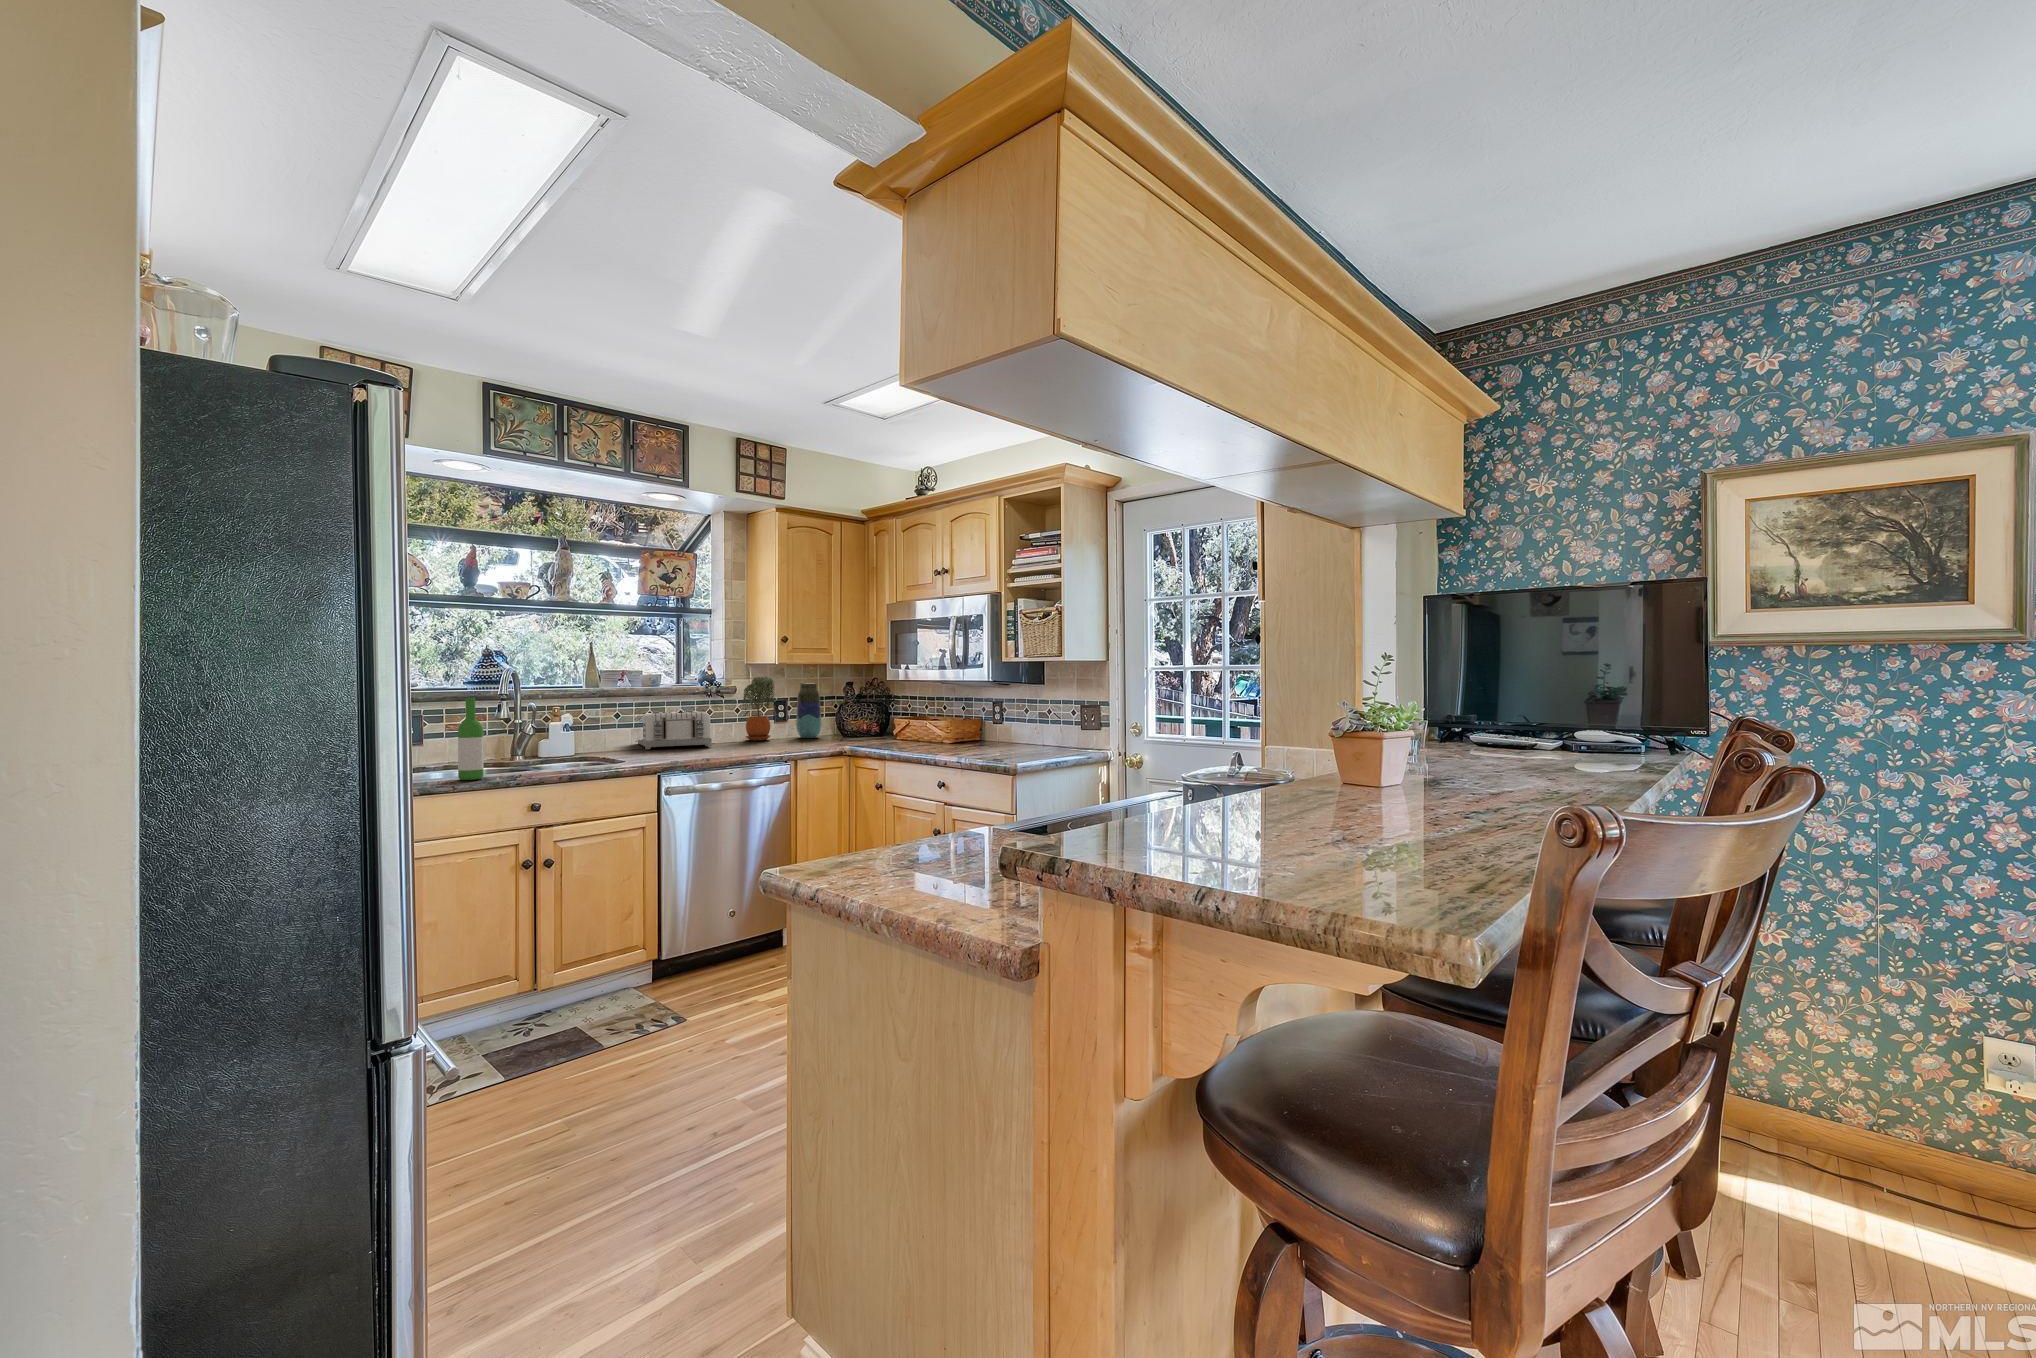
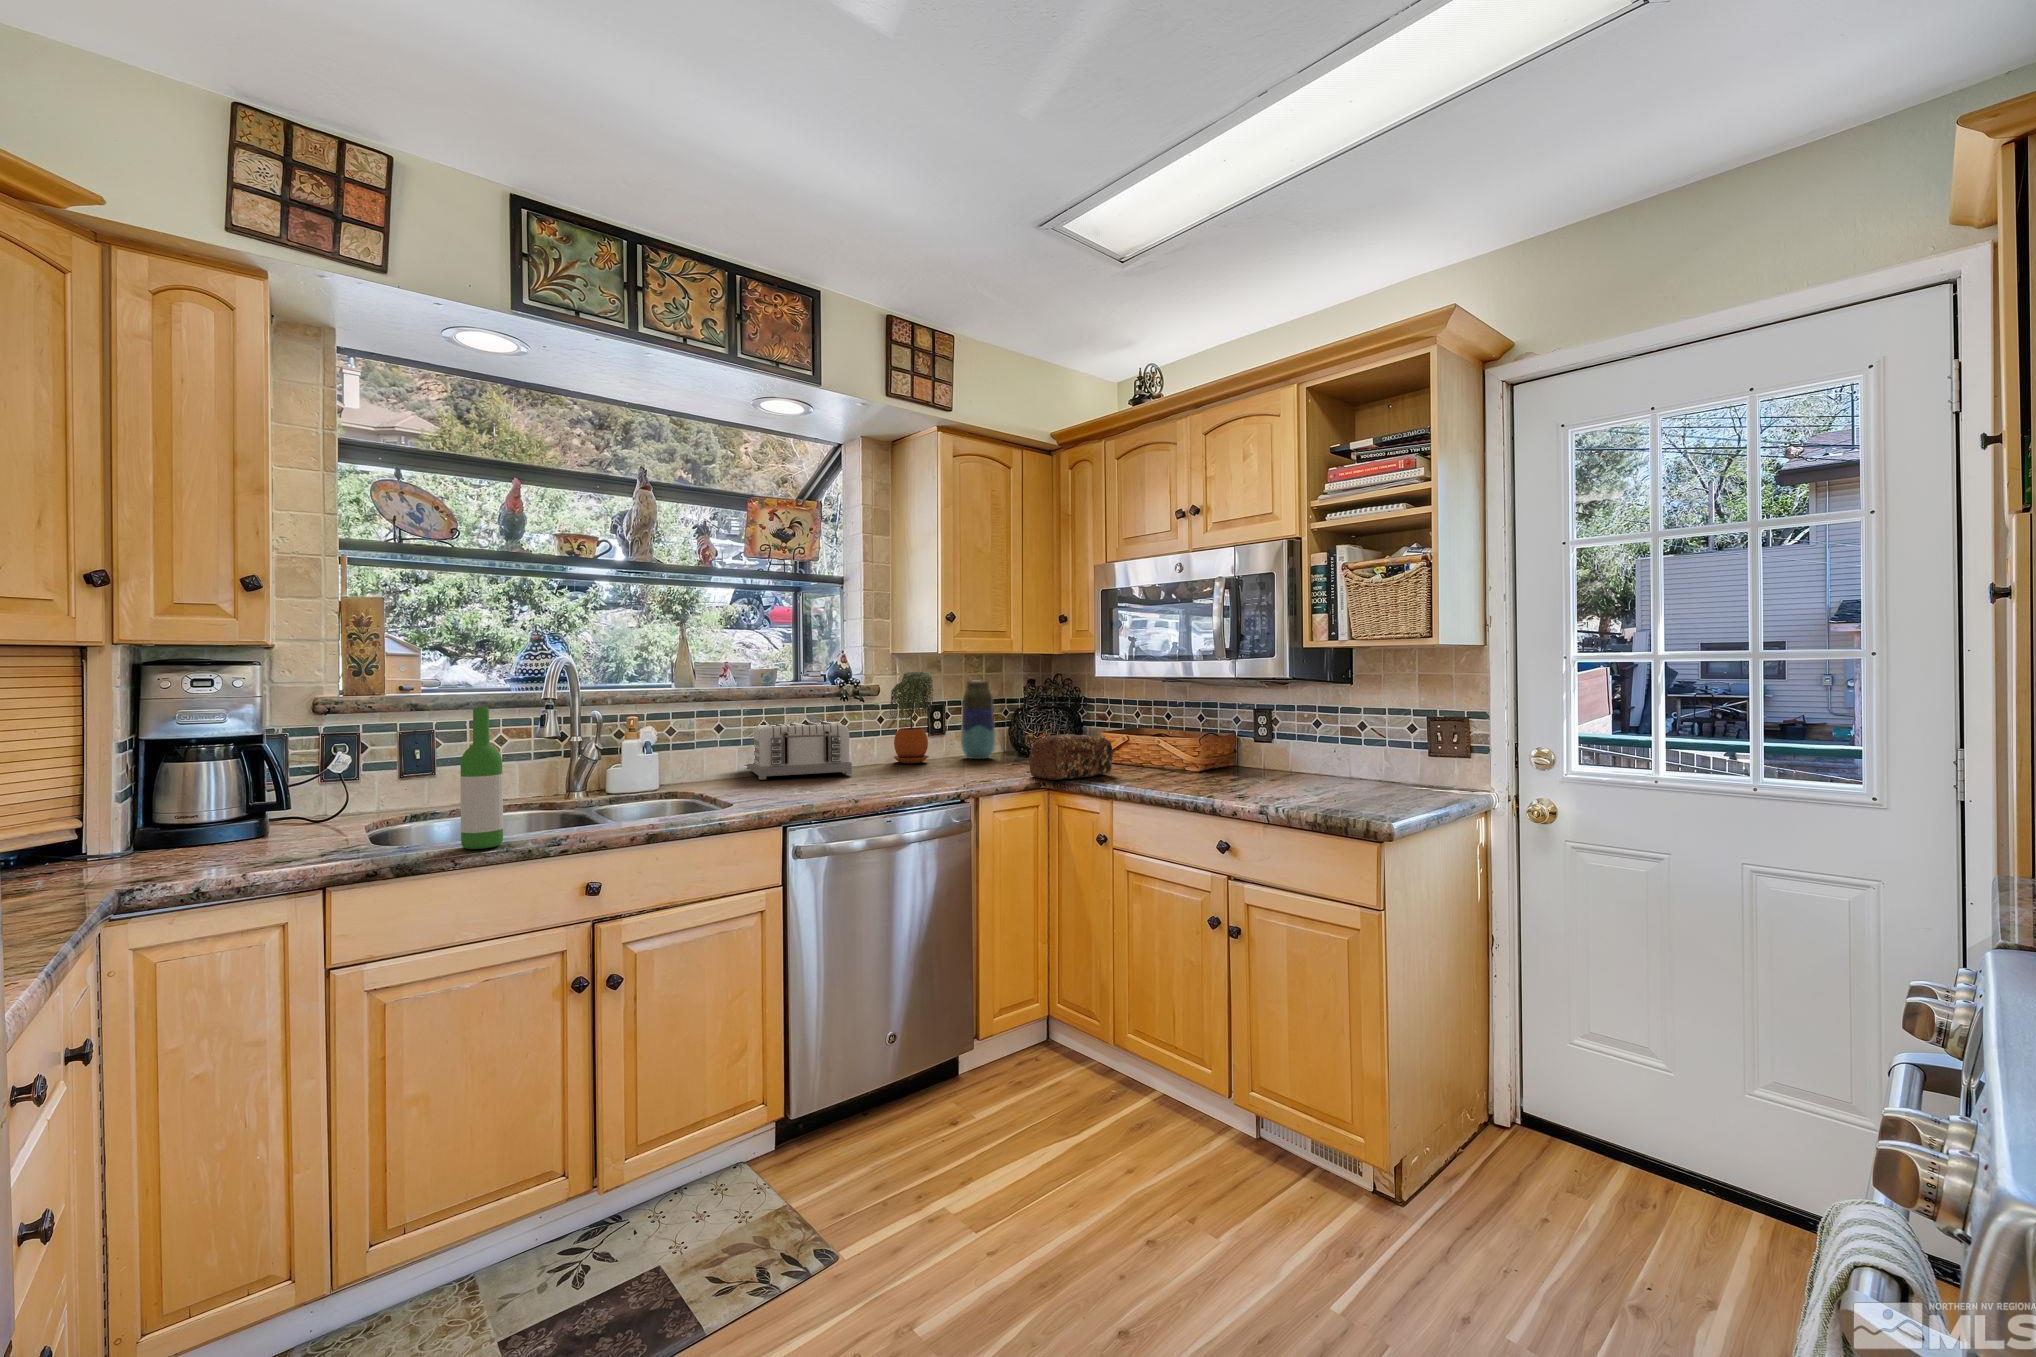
bread loaf: none [835,719,894,749] -> present [1029,734,1113,780]

